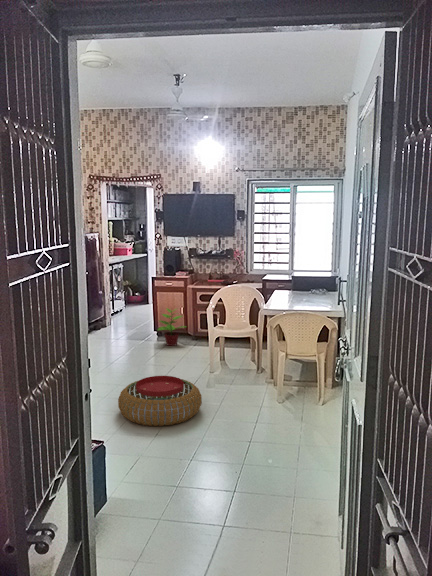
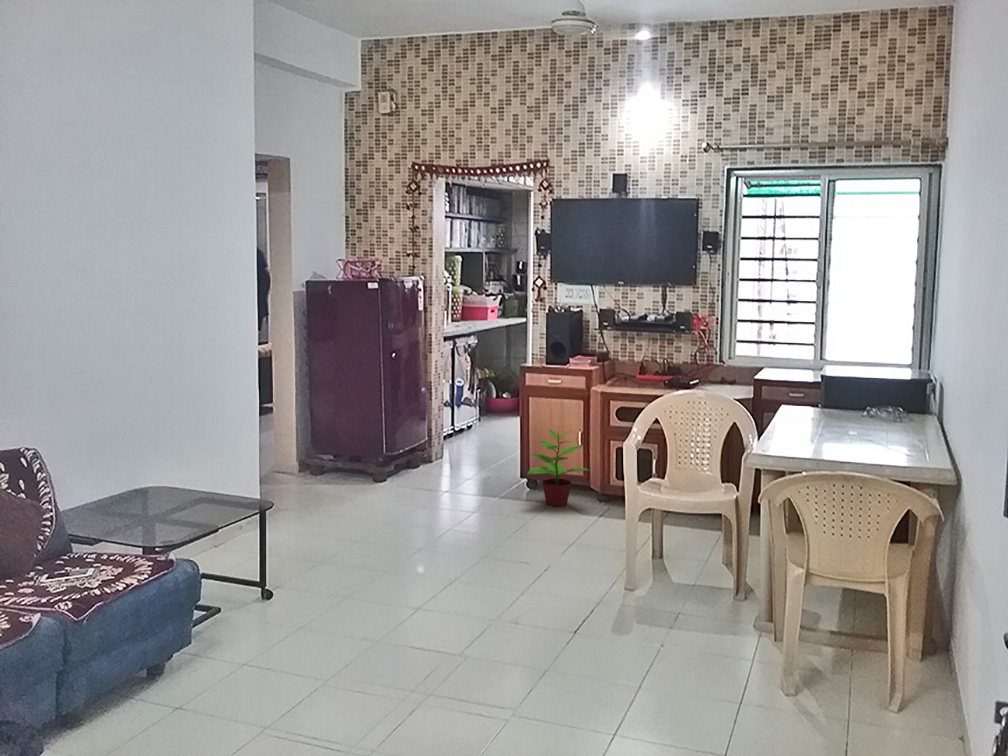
pouf: present [118,376,202,426] -> none [417,576,593,687]

